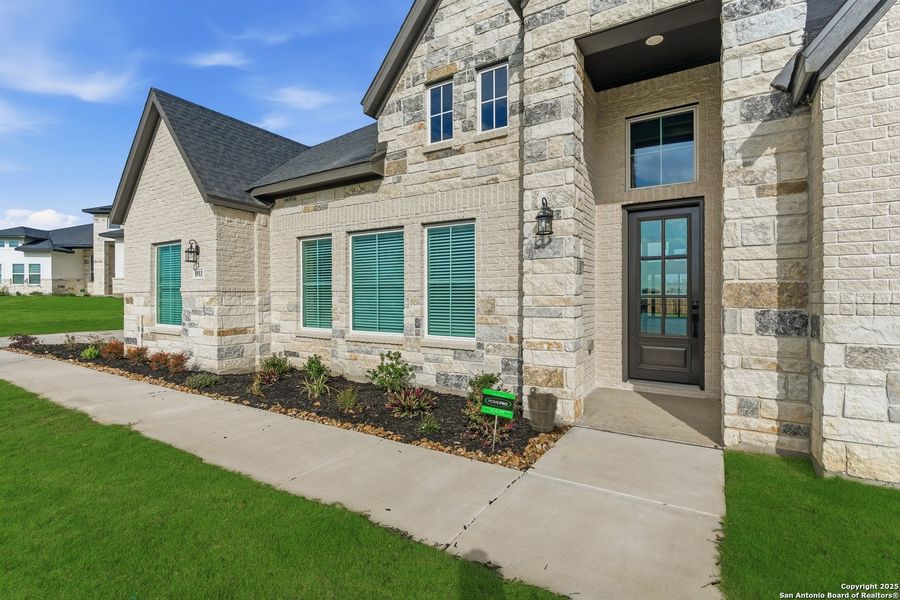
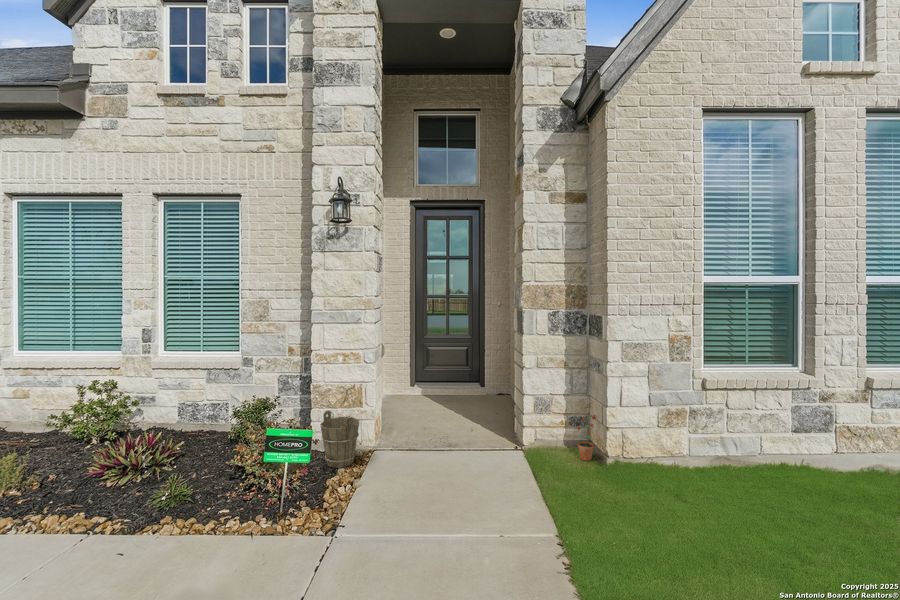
potted plant: none [784,423,814,471] -> present [577,415,596,461]

